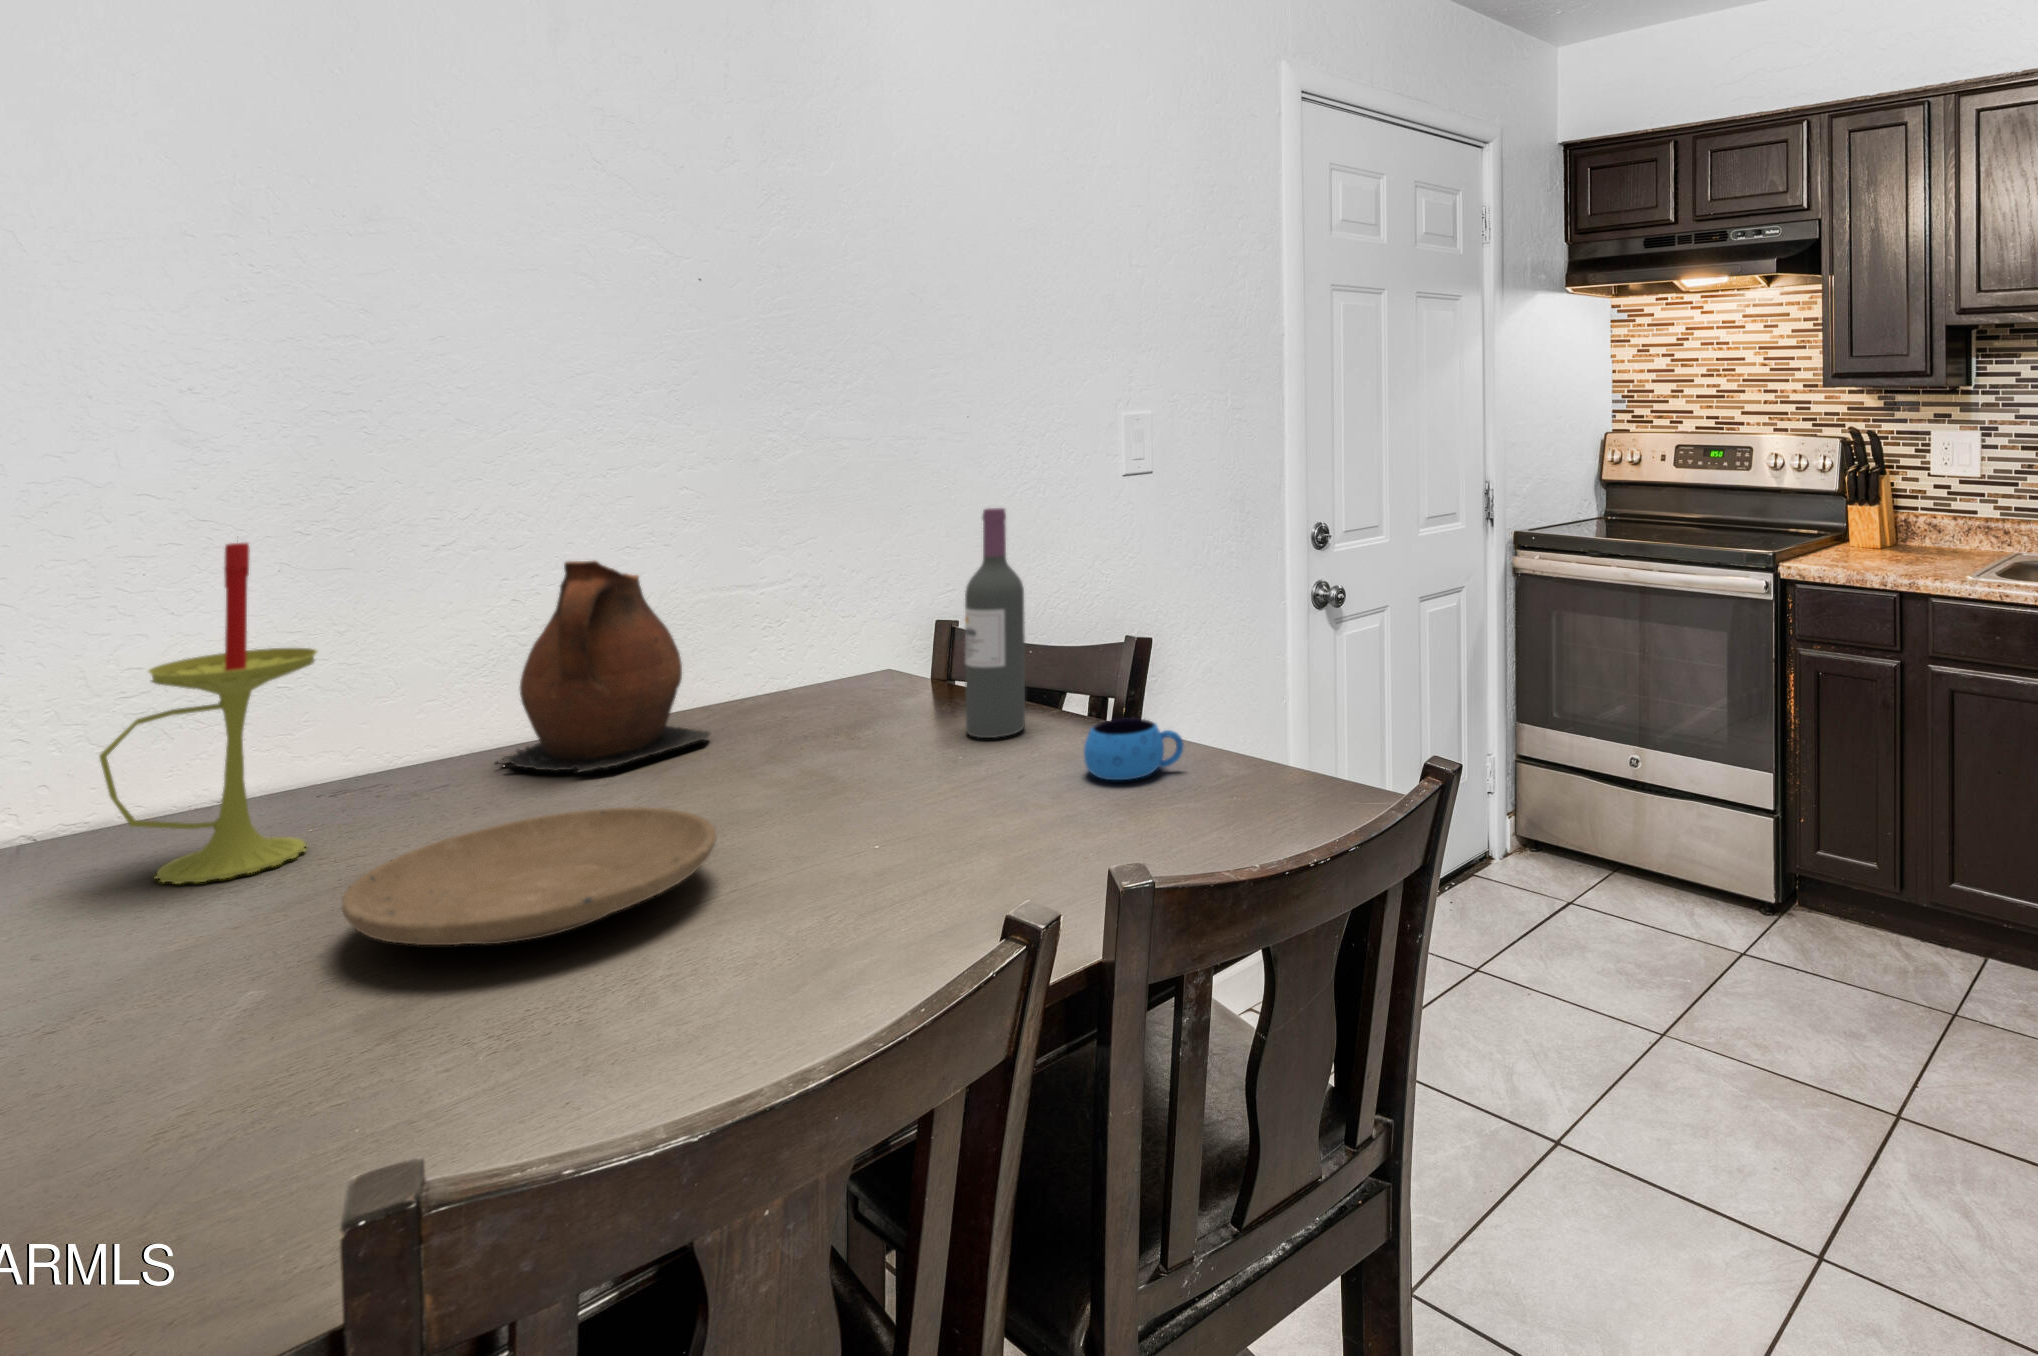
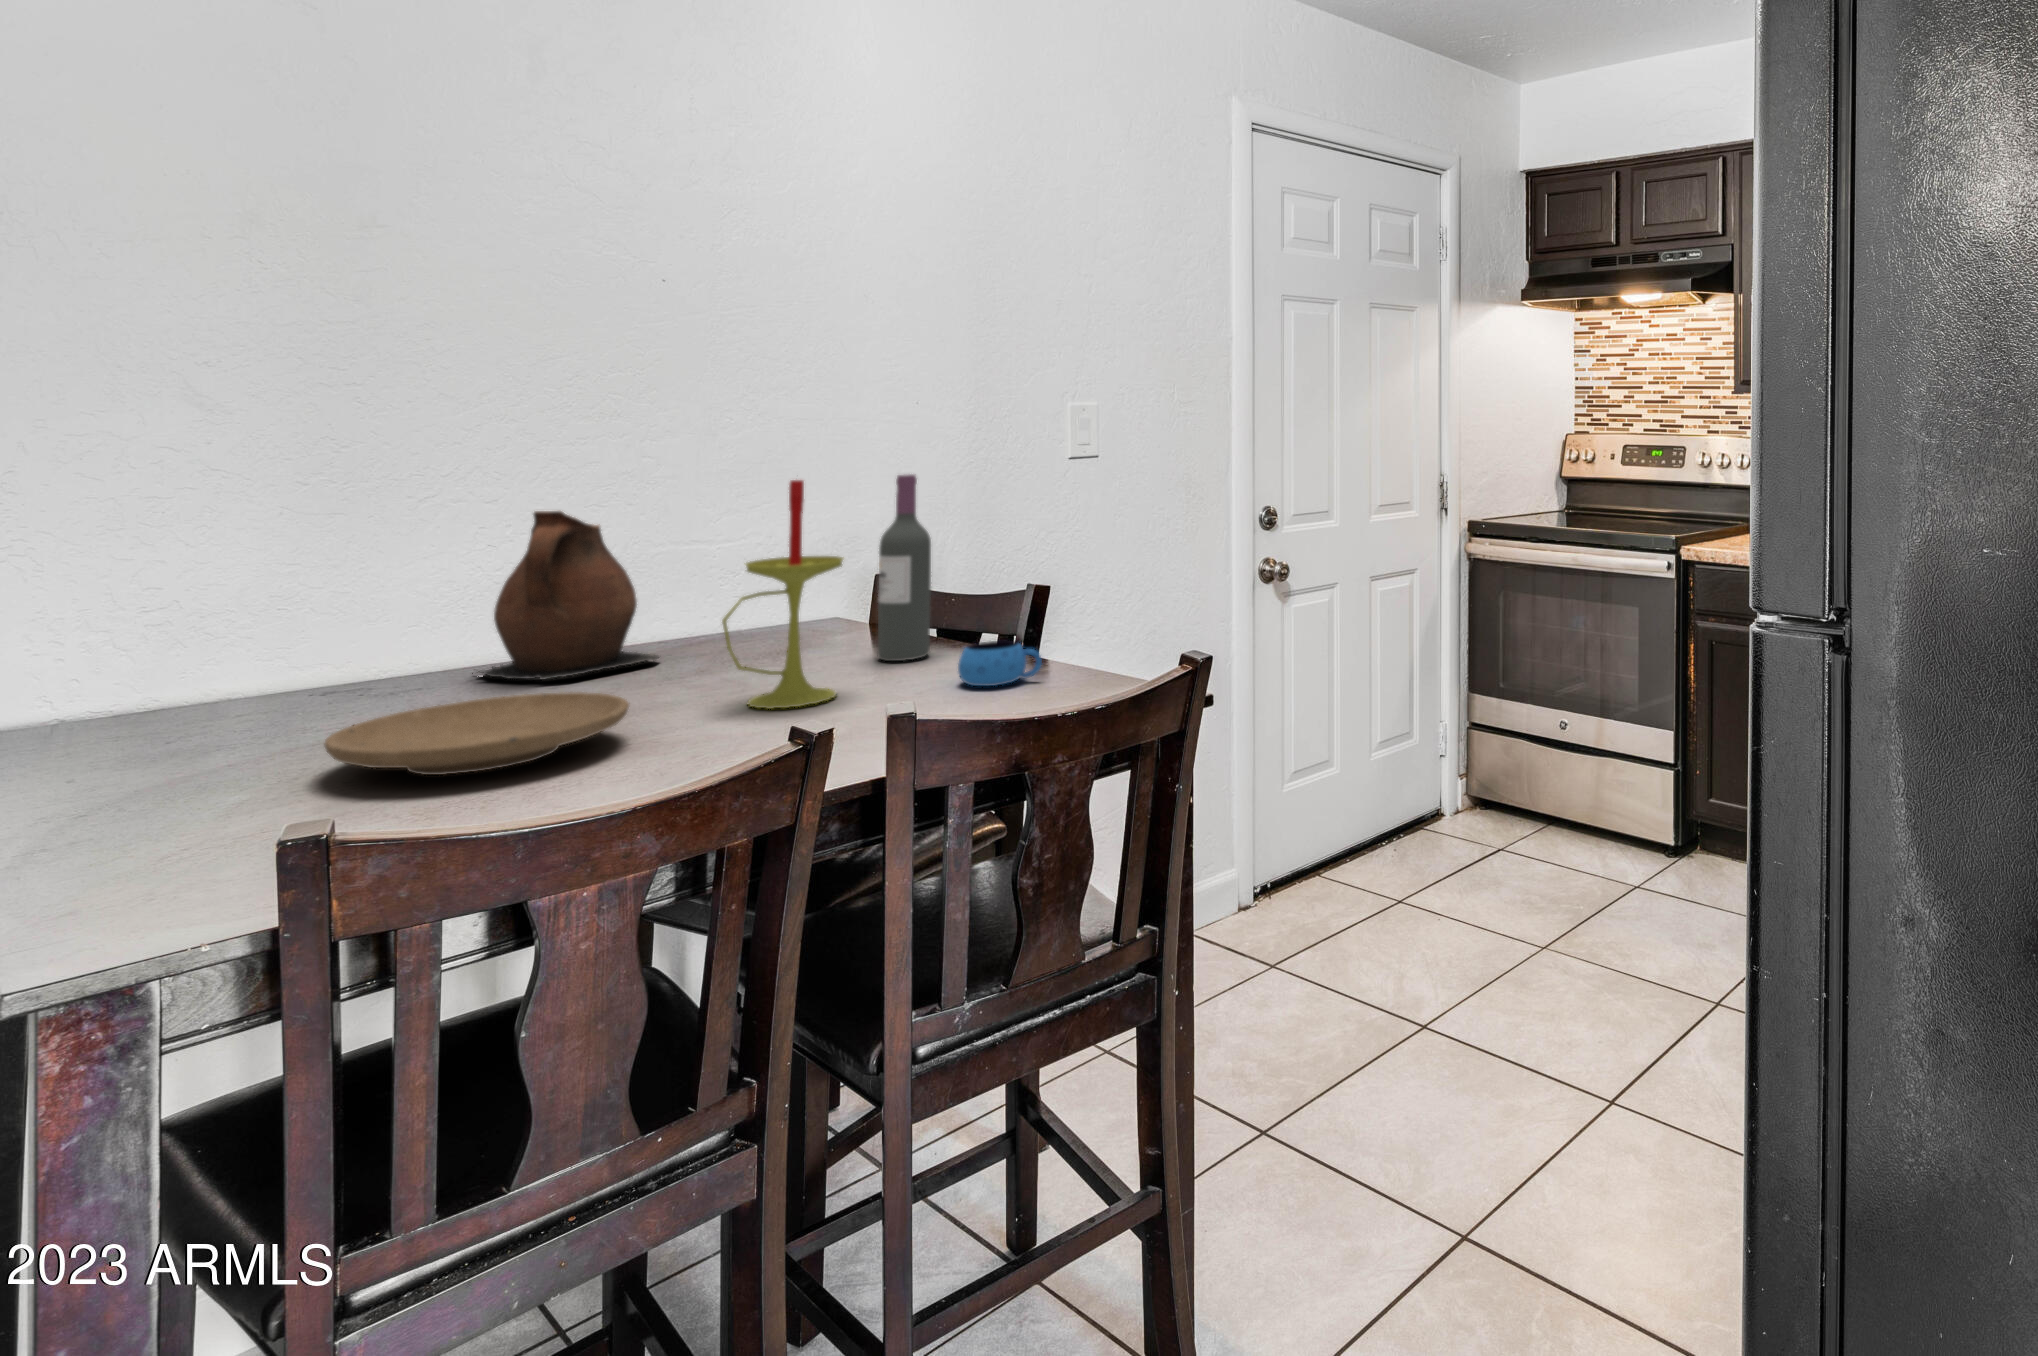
candle: present [99,543,317,884] -> present [722,480,843,709]

